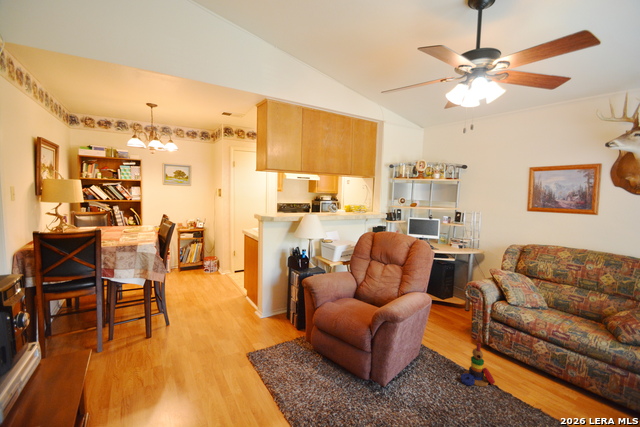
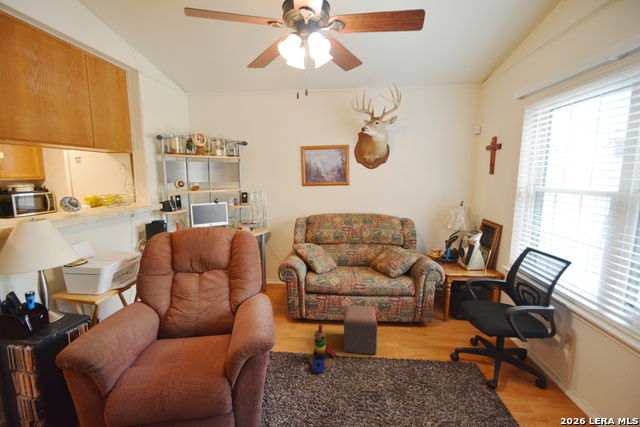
footstool: none [508,346,570,411] -> present [344,305,377,354]

